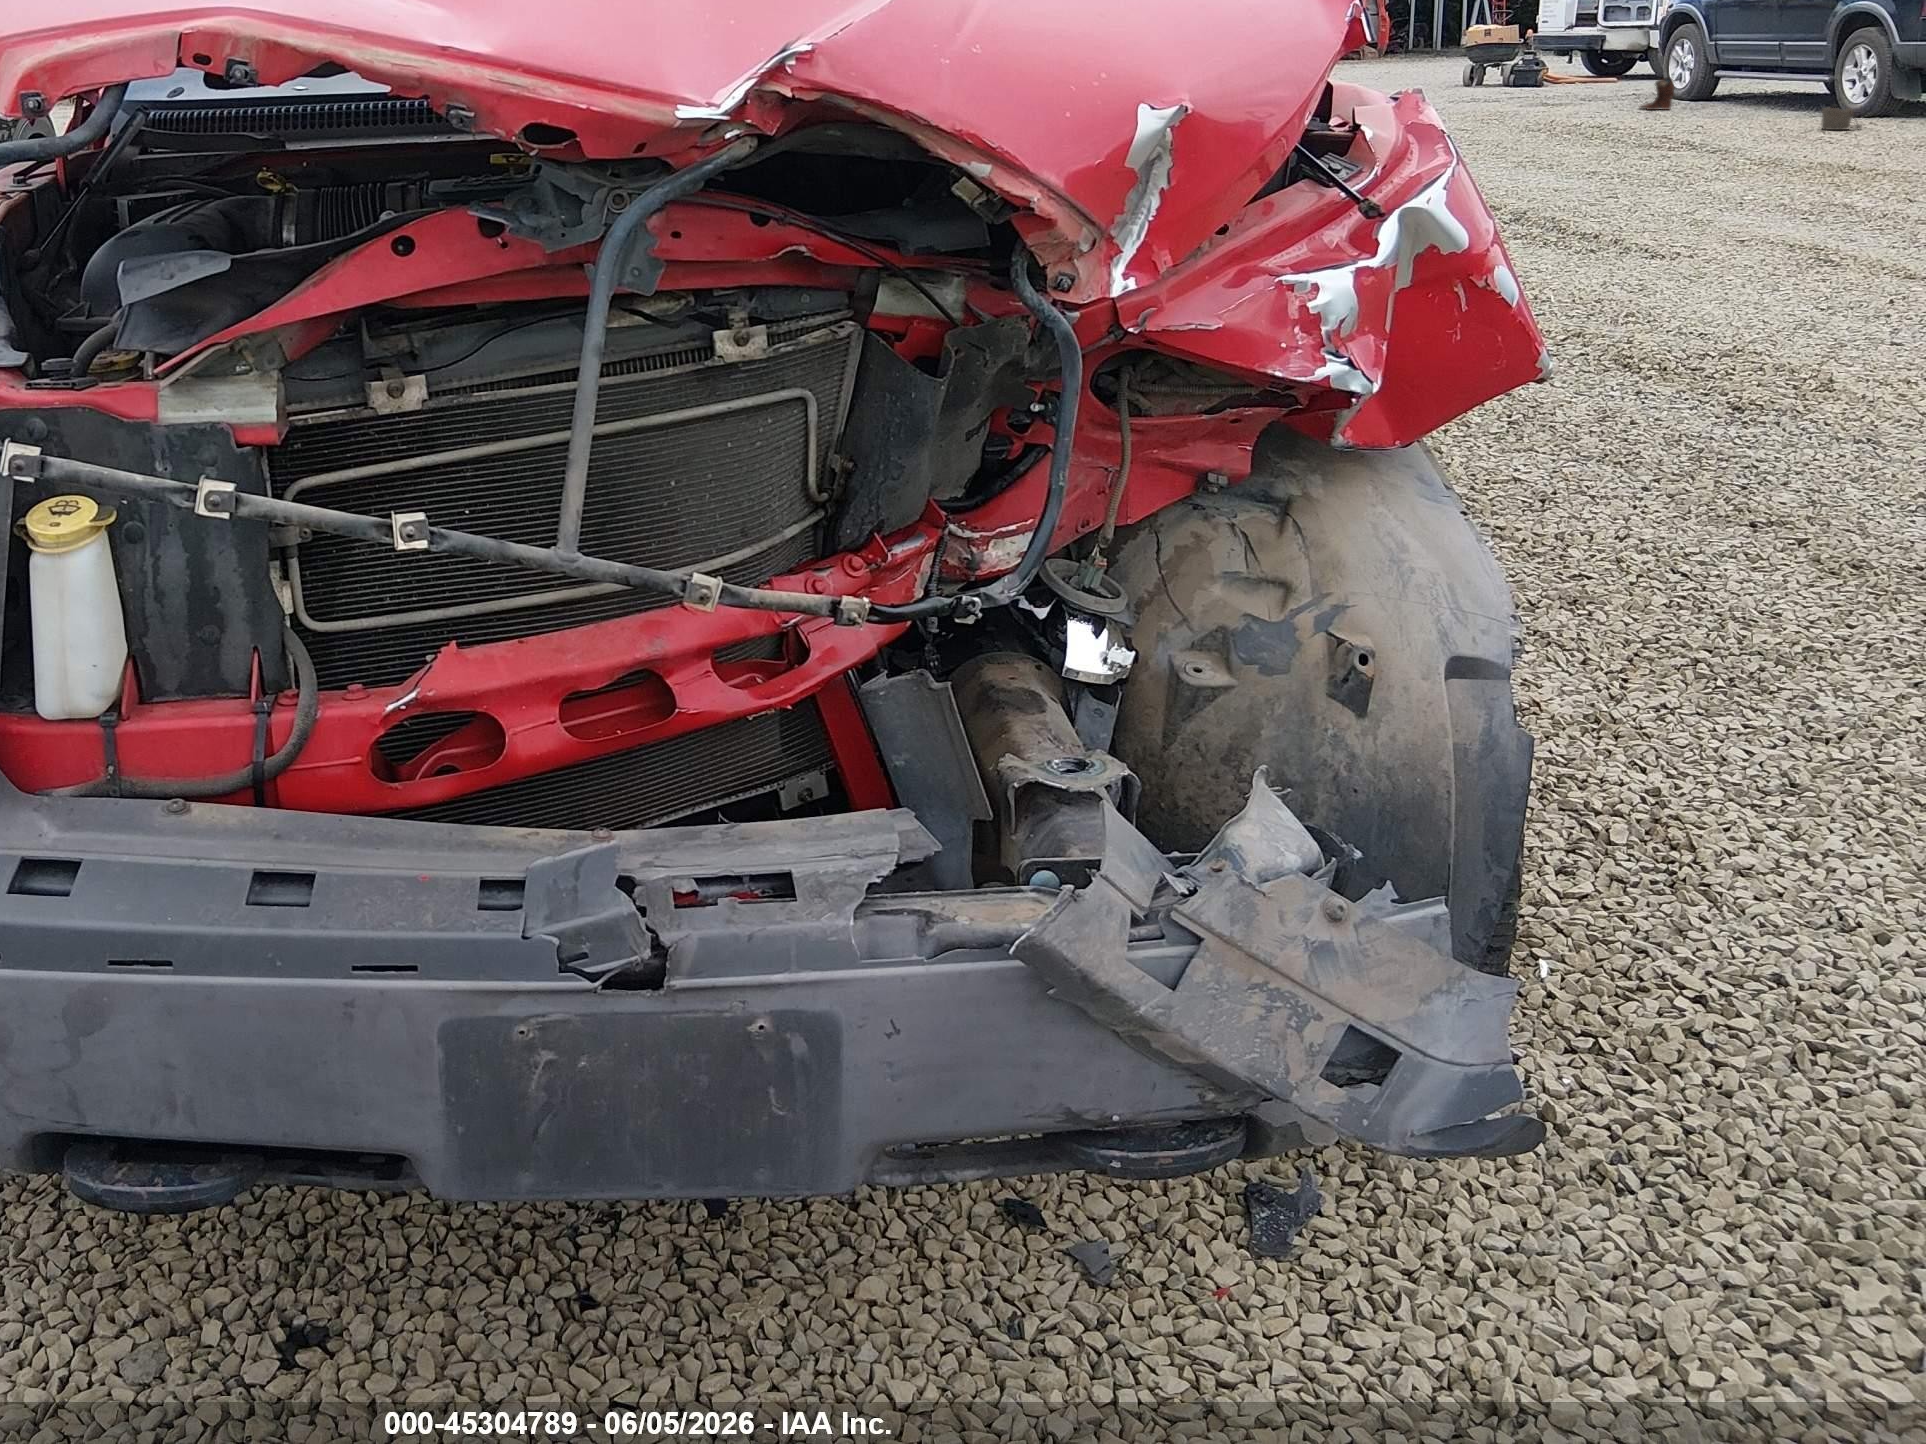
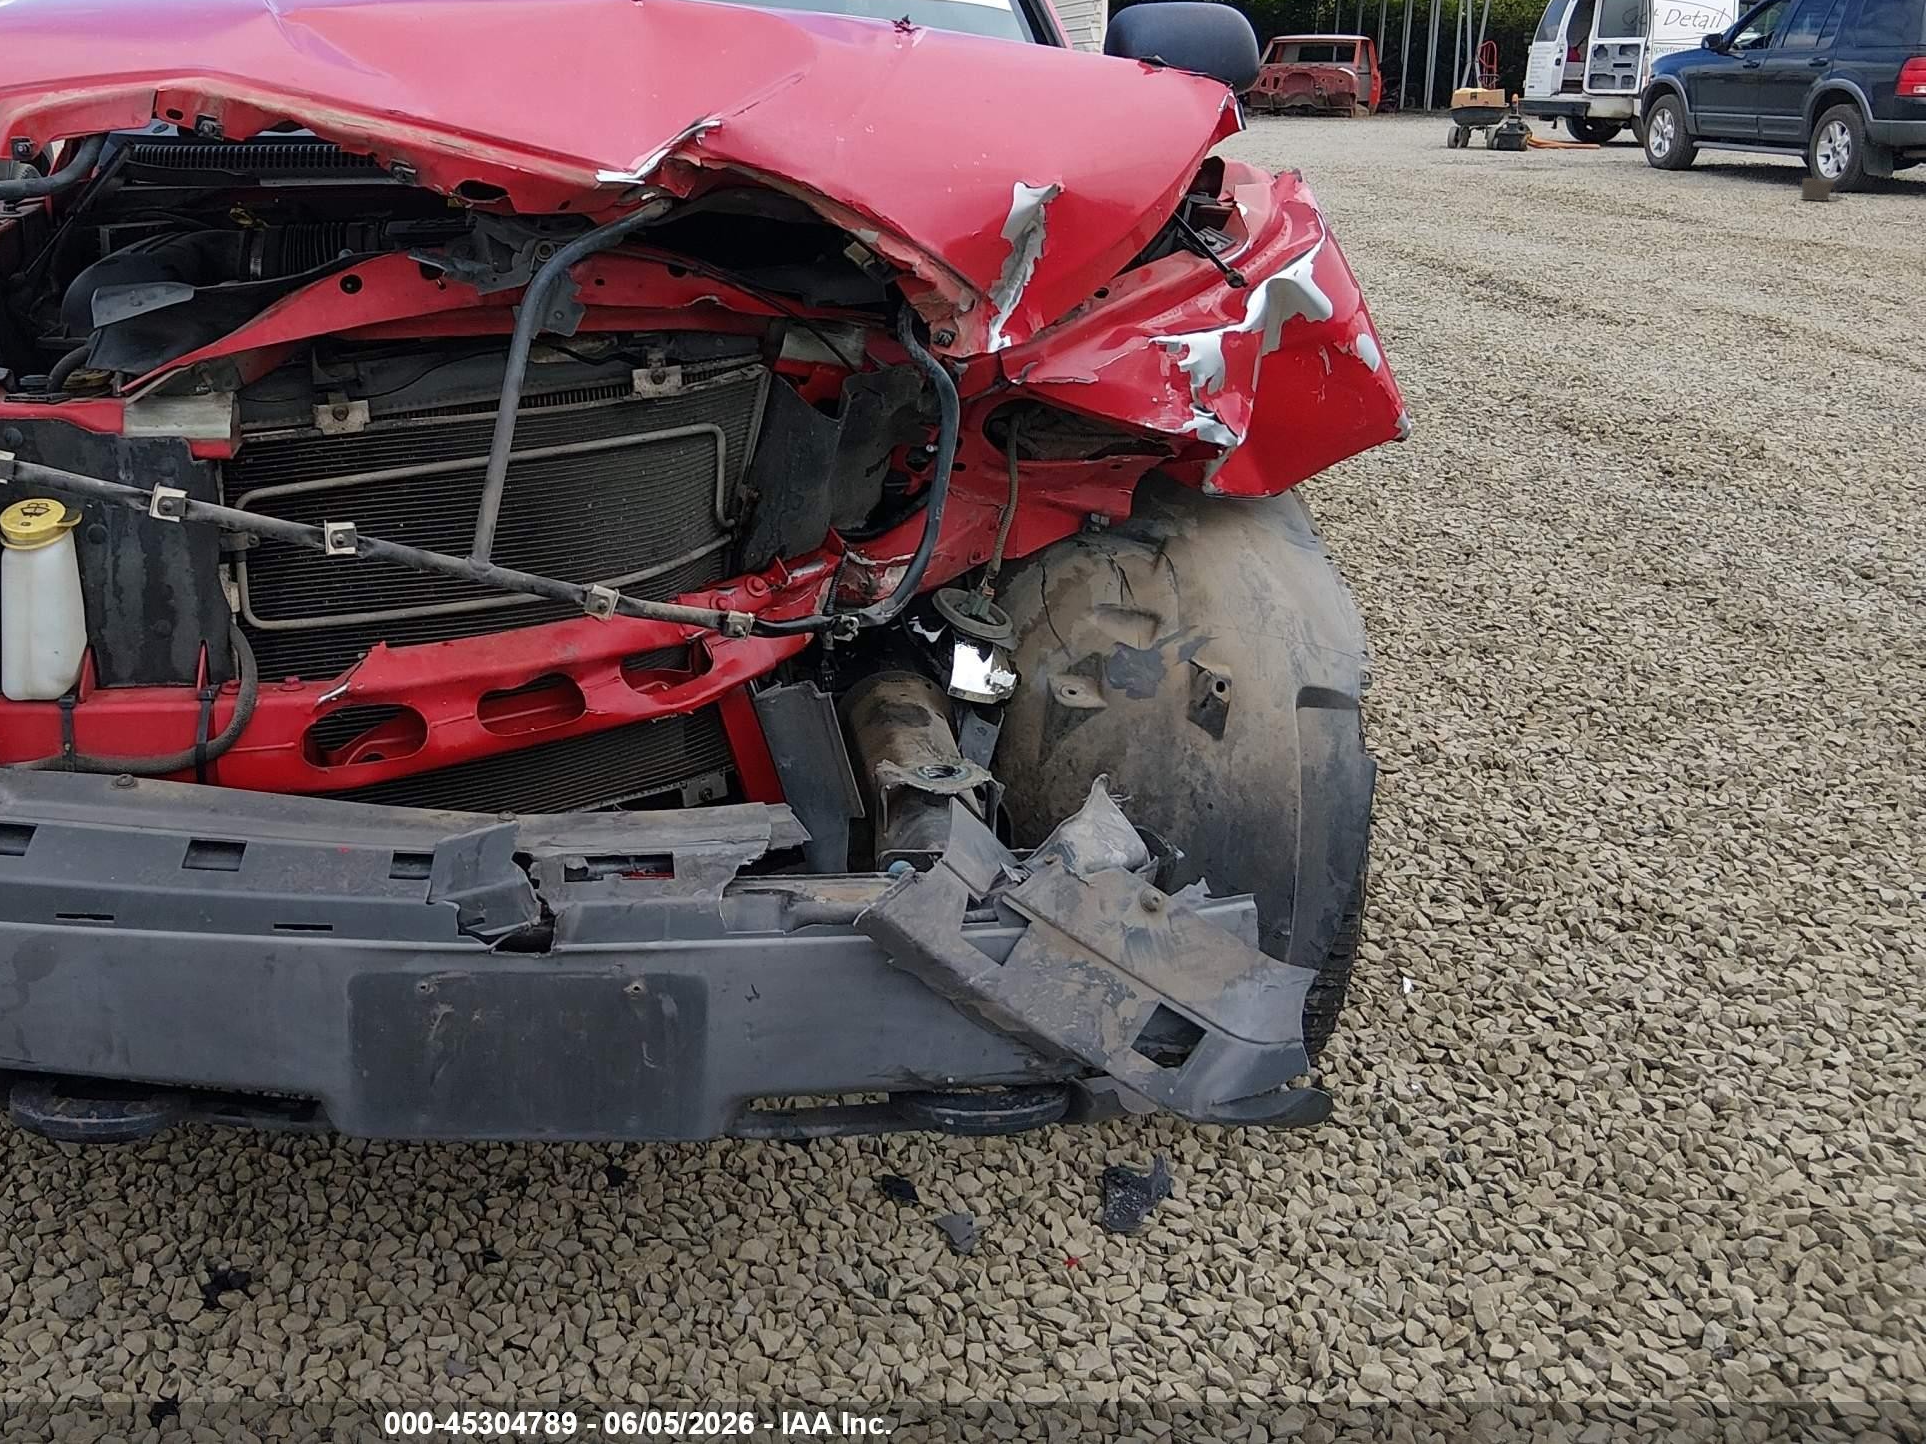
boots: present [1640,77,1675,110] -> none [1625,141,1661,174]

